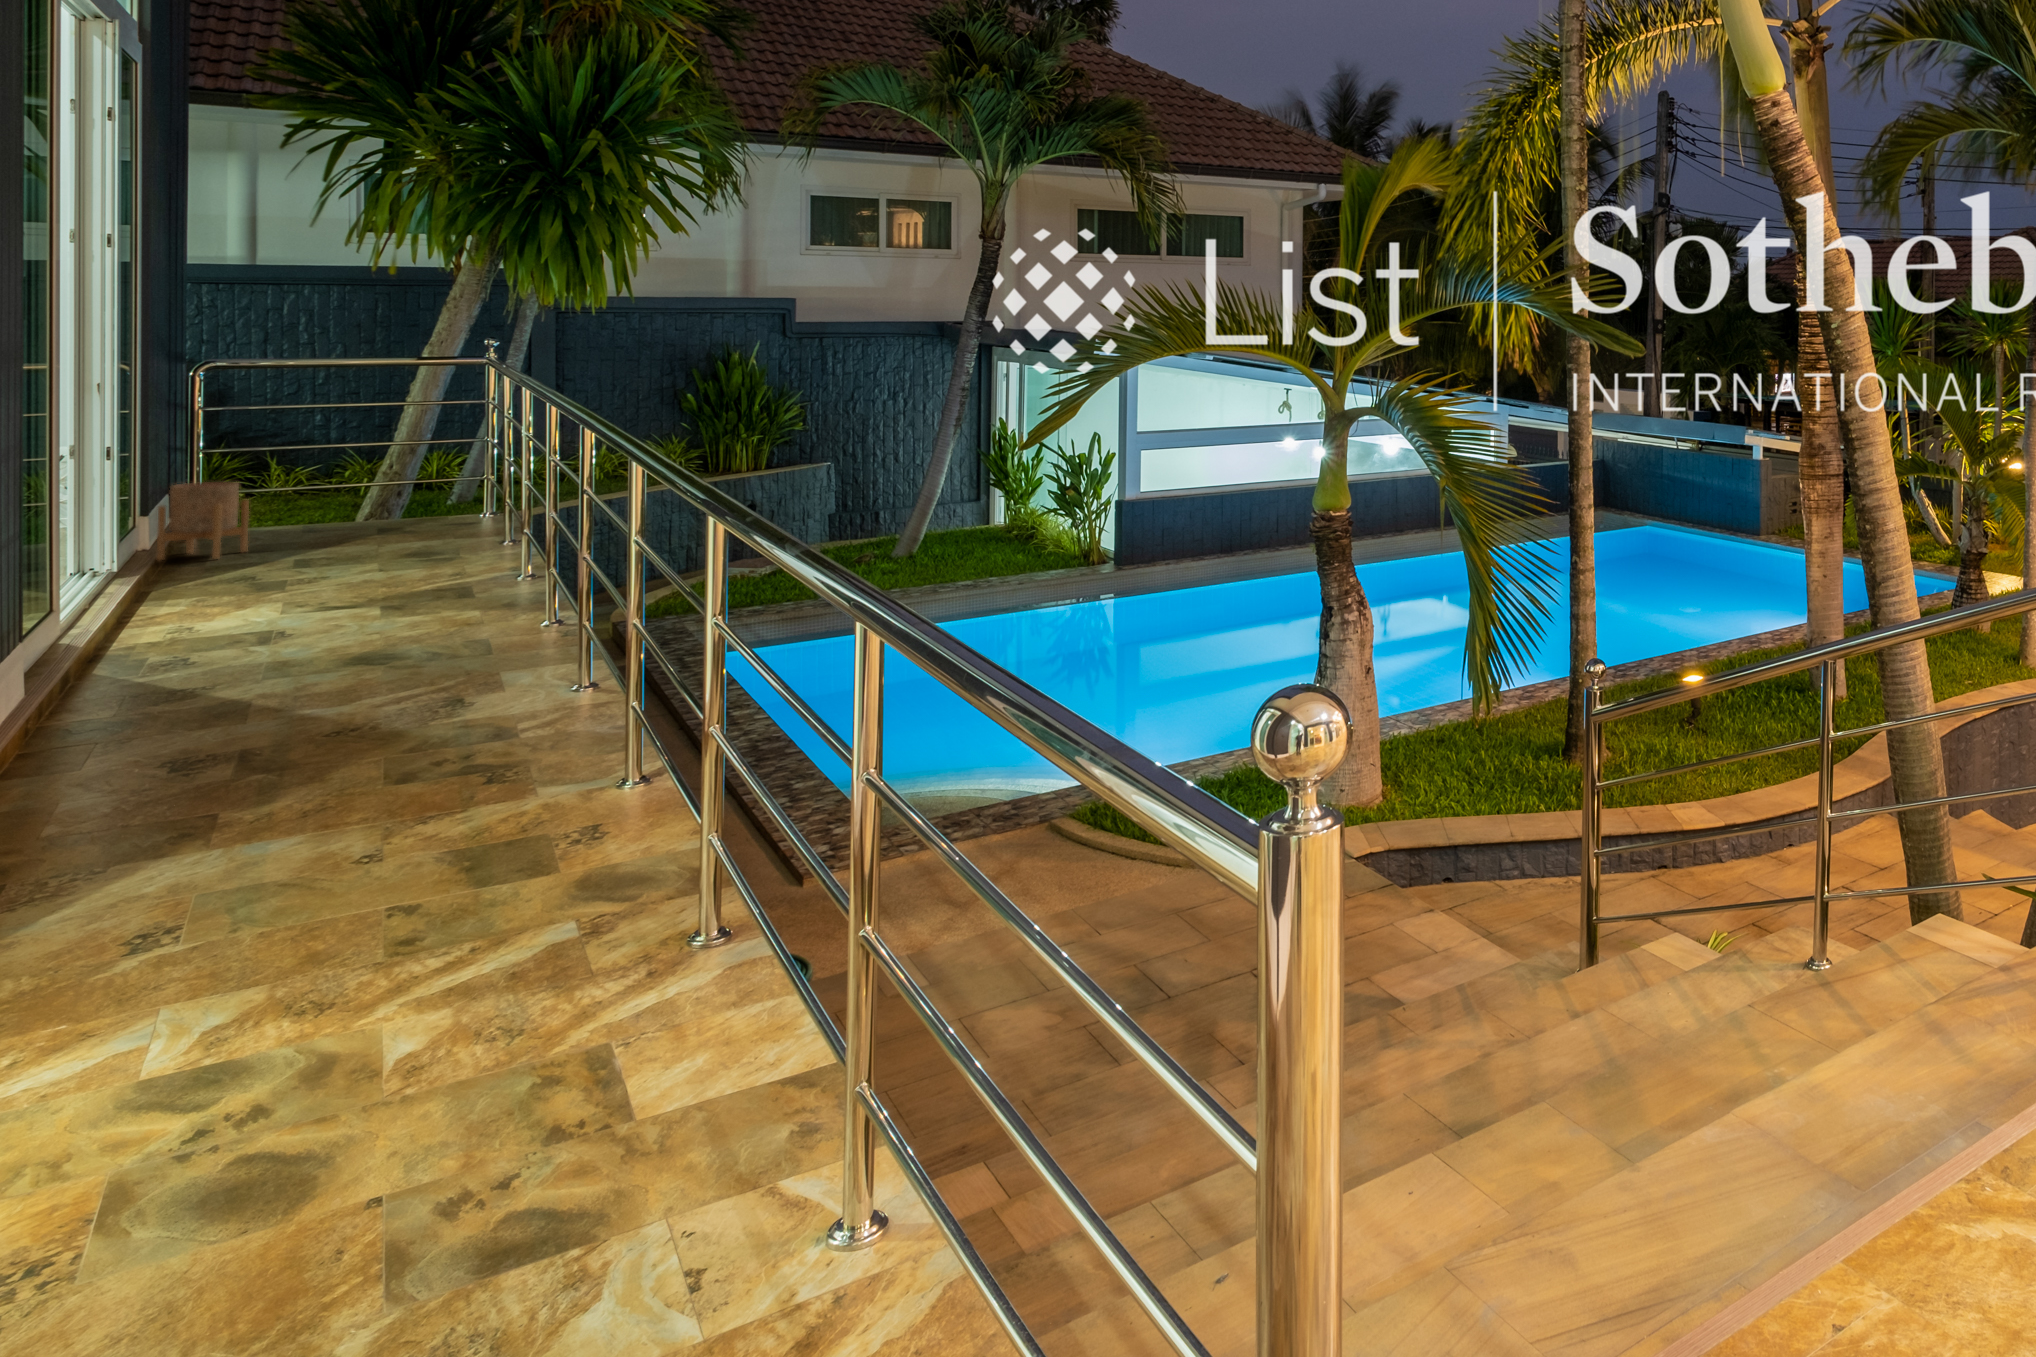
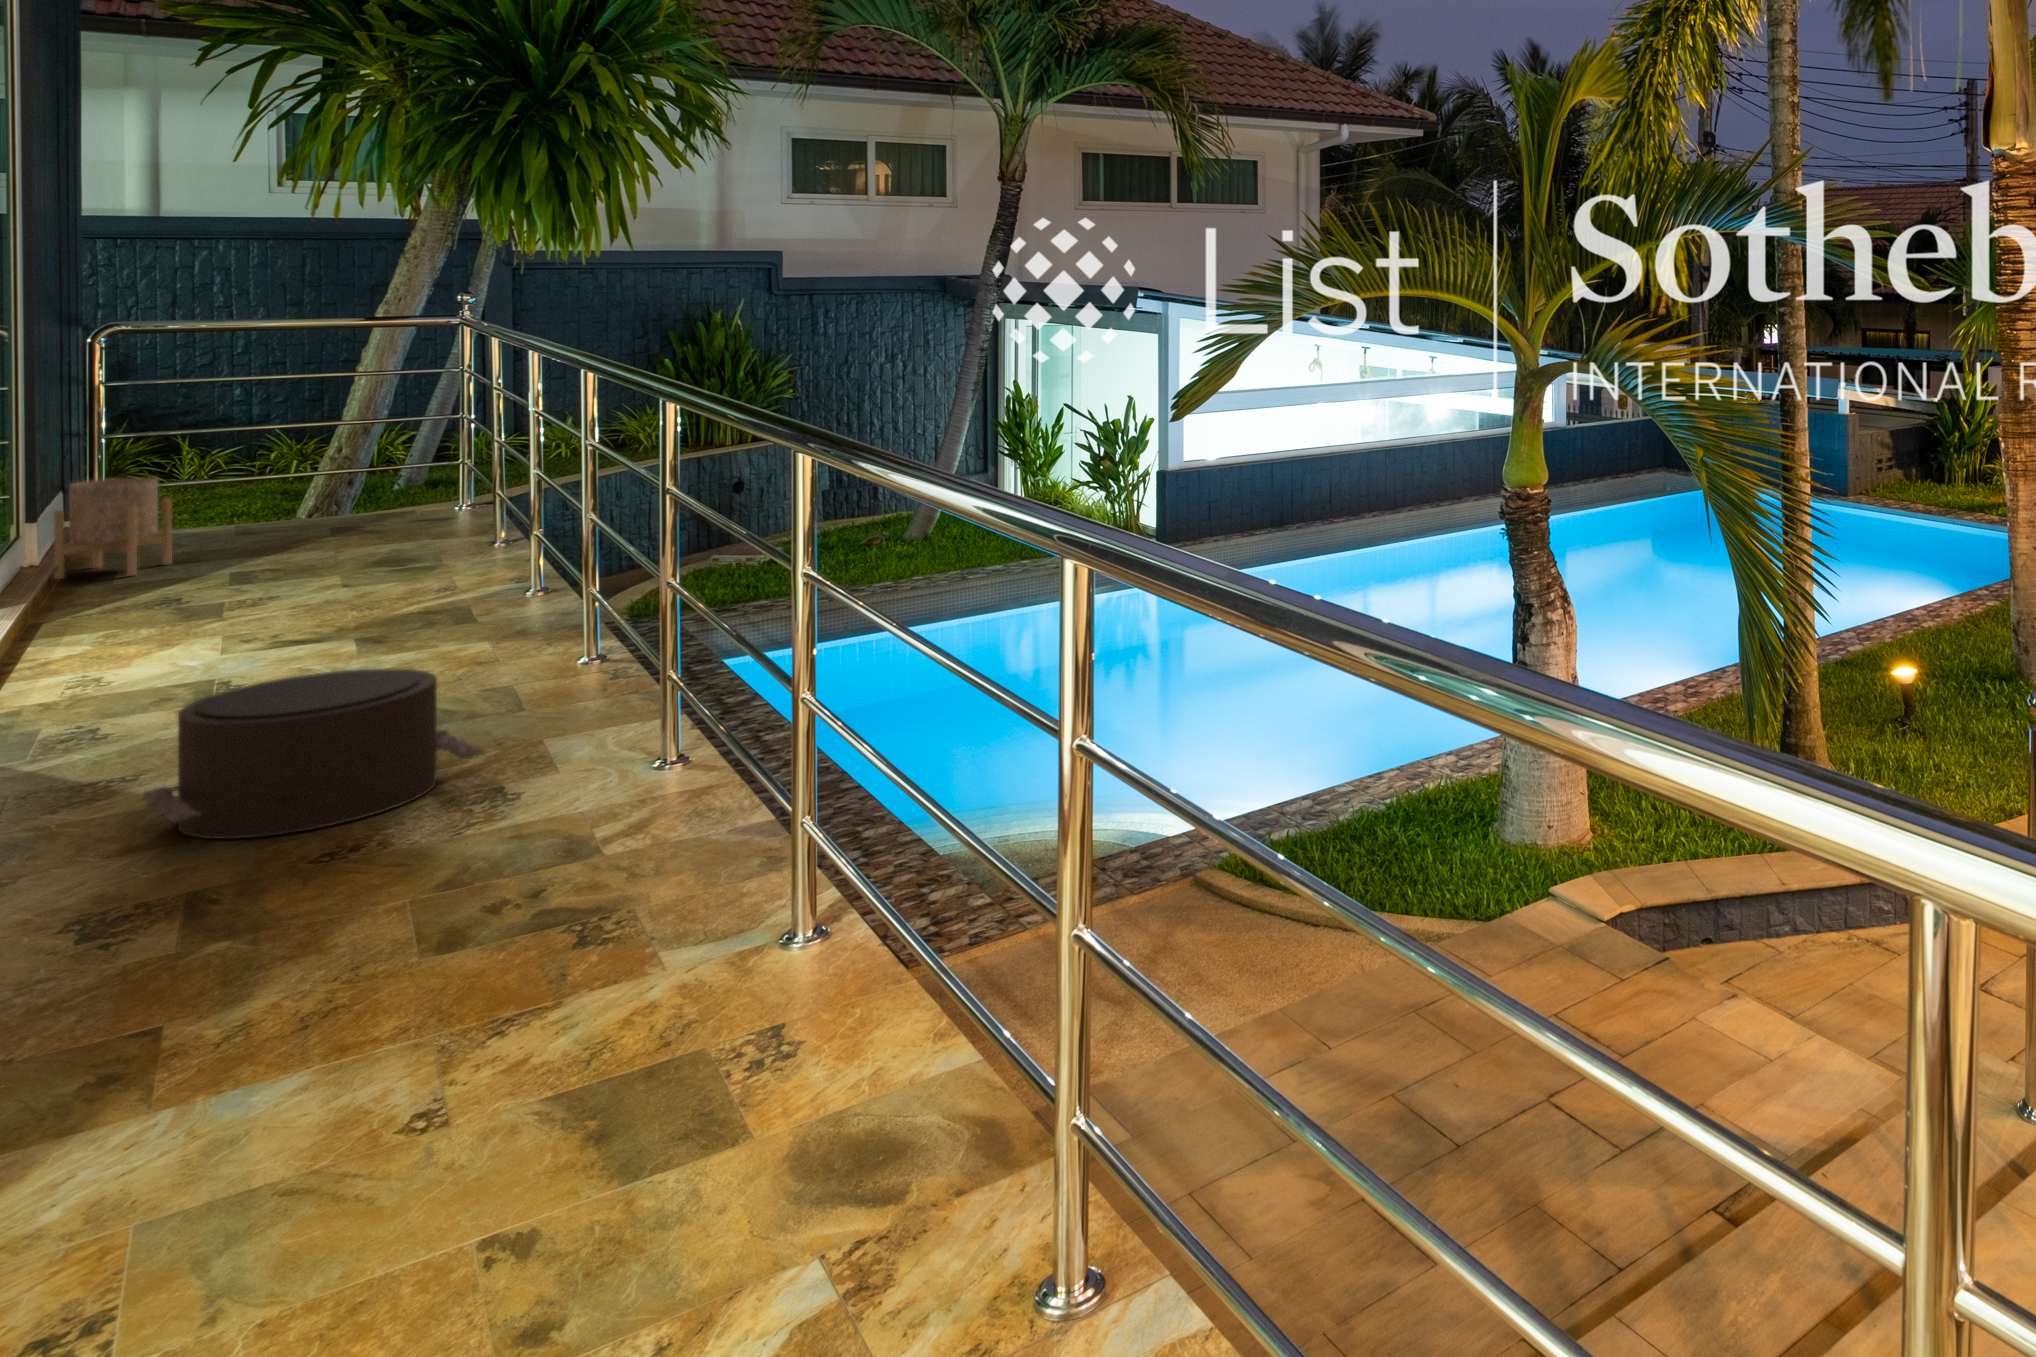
pouf: none [212,613,453,723] -> present [143,669,484,839]

